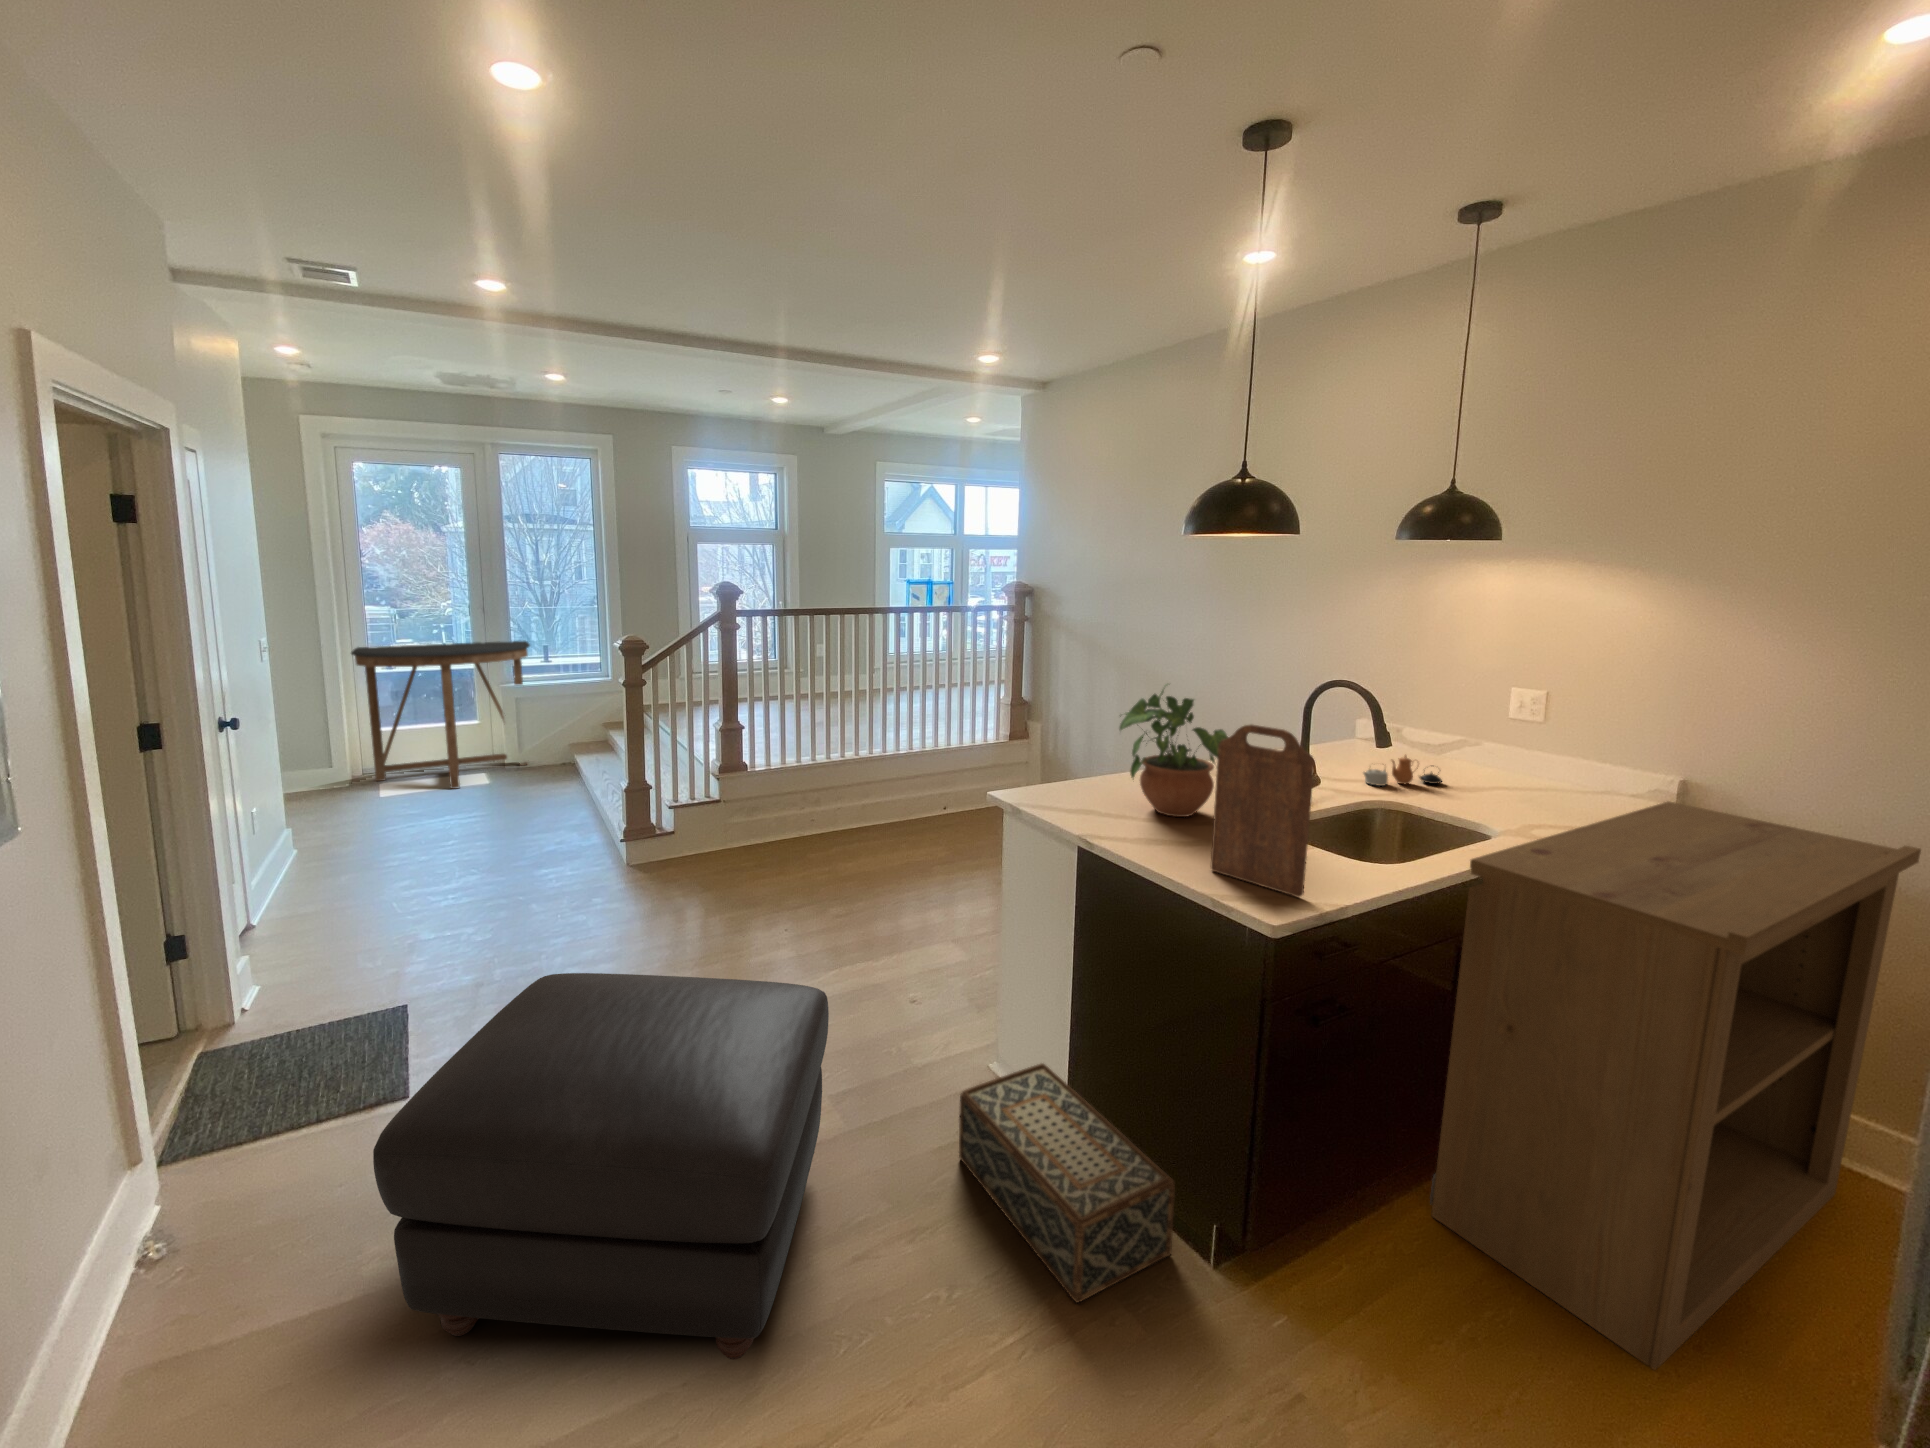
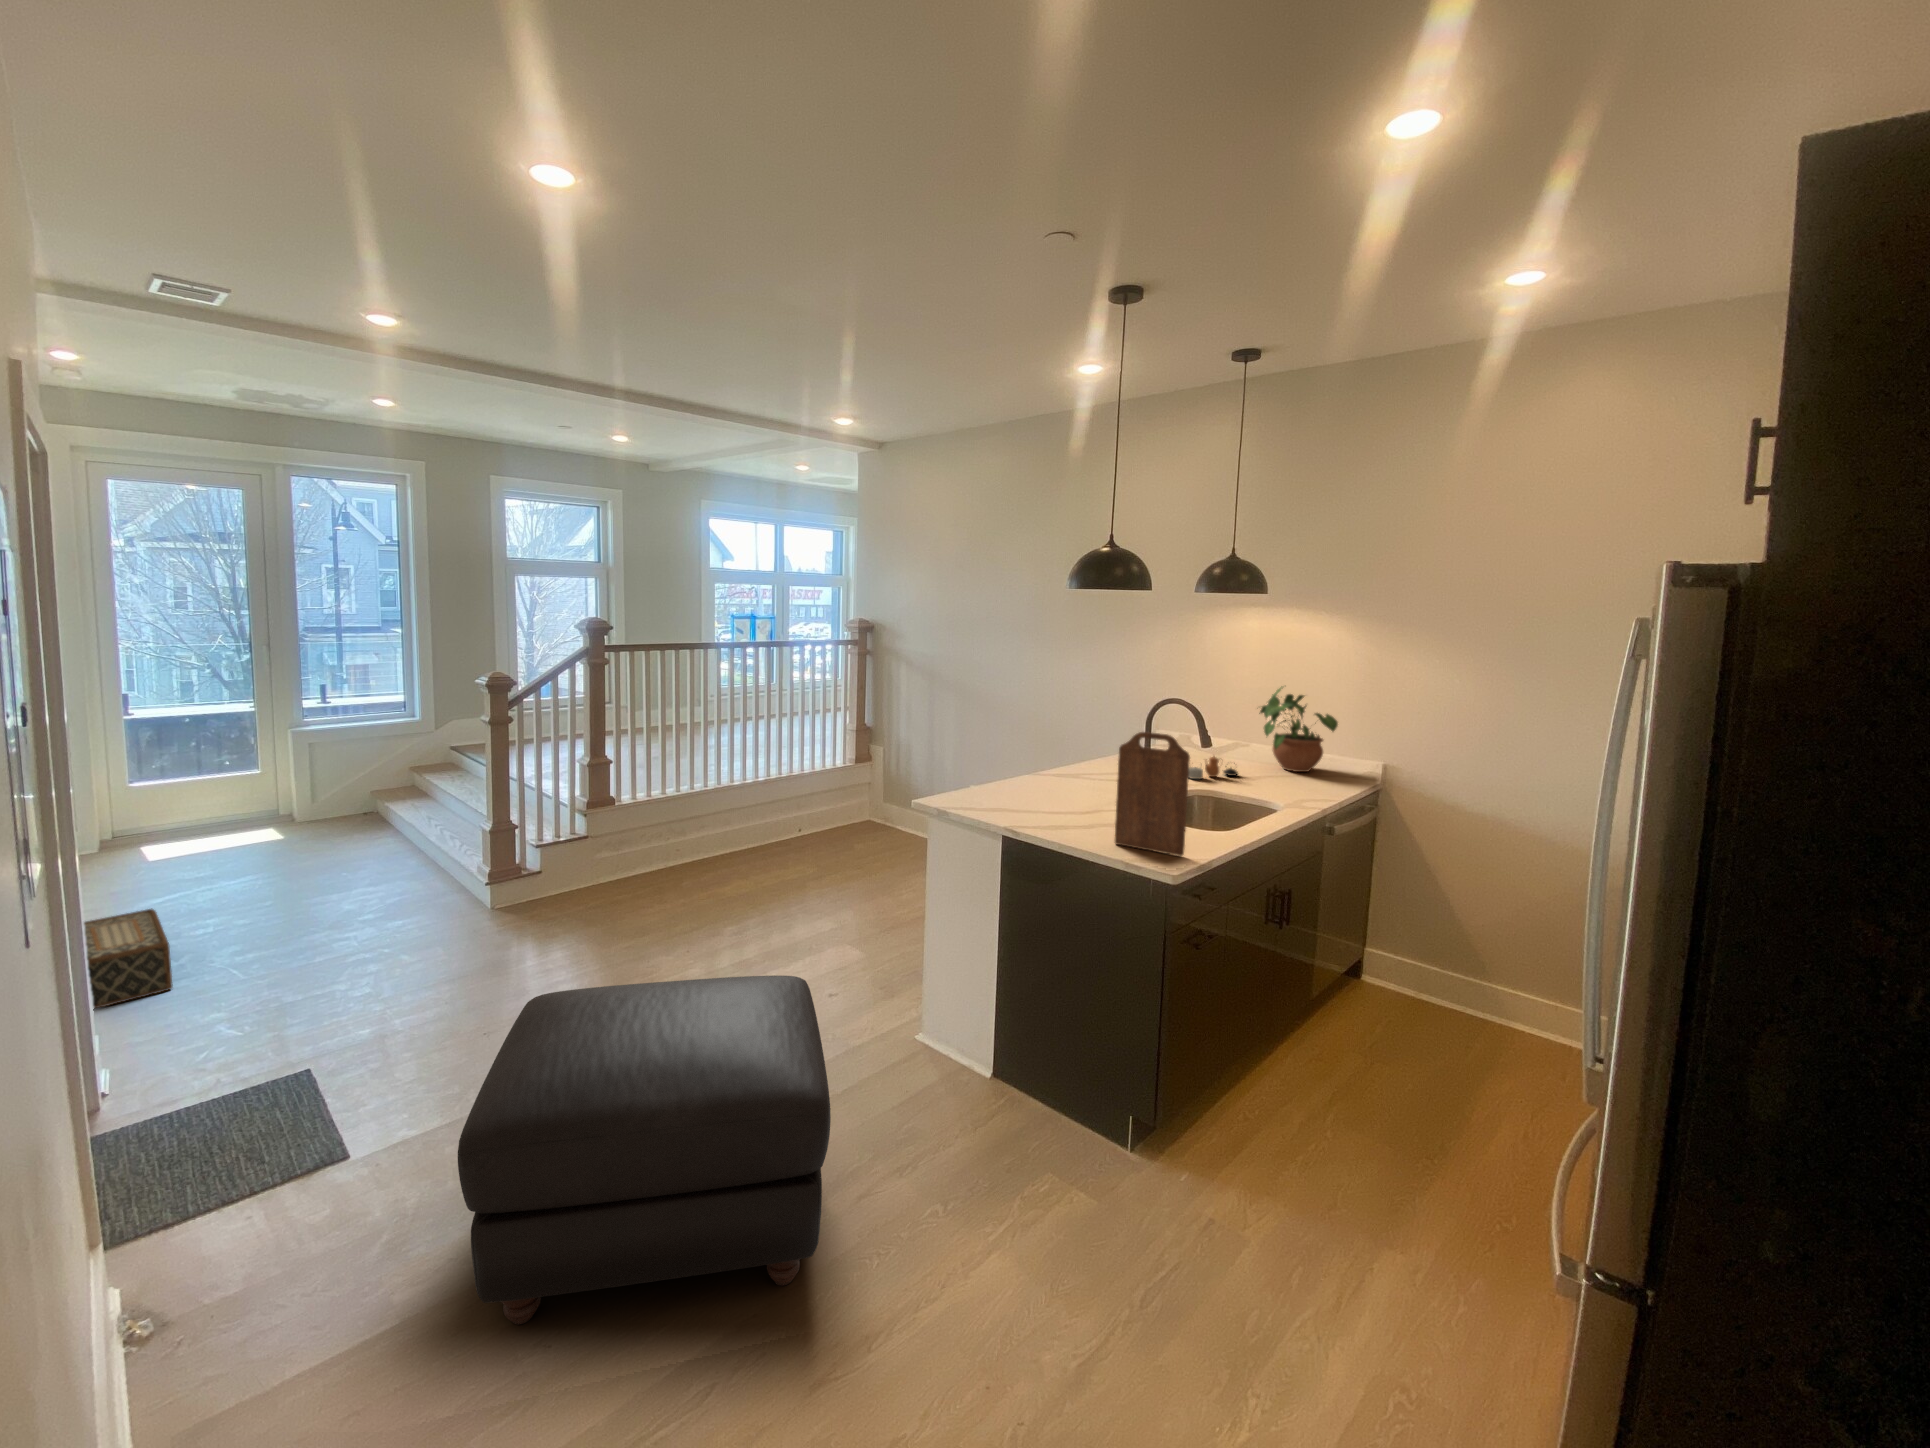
console table: present [351,641,530,789] -> none [97,680,329,850]
potted plant: present [1120,685,1228,817] -> present [1259,686,1338,772]
bookshelf: present [1430,802,1921,1370] -> none [1259,779,1519,1156]
woven basket: present [959,1063,1175,1302] -> present [84,908,173,1009]

